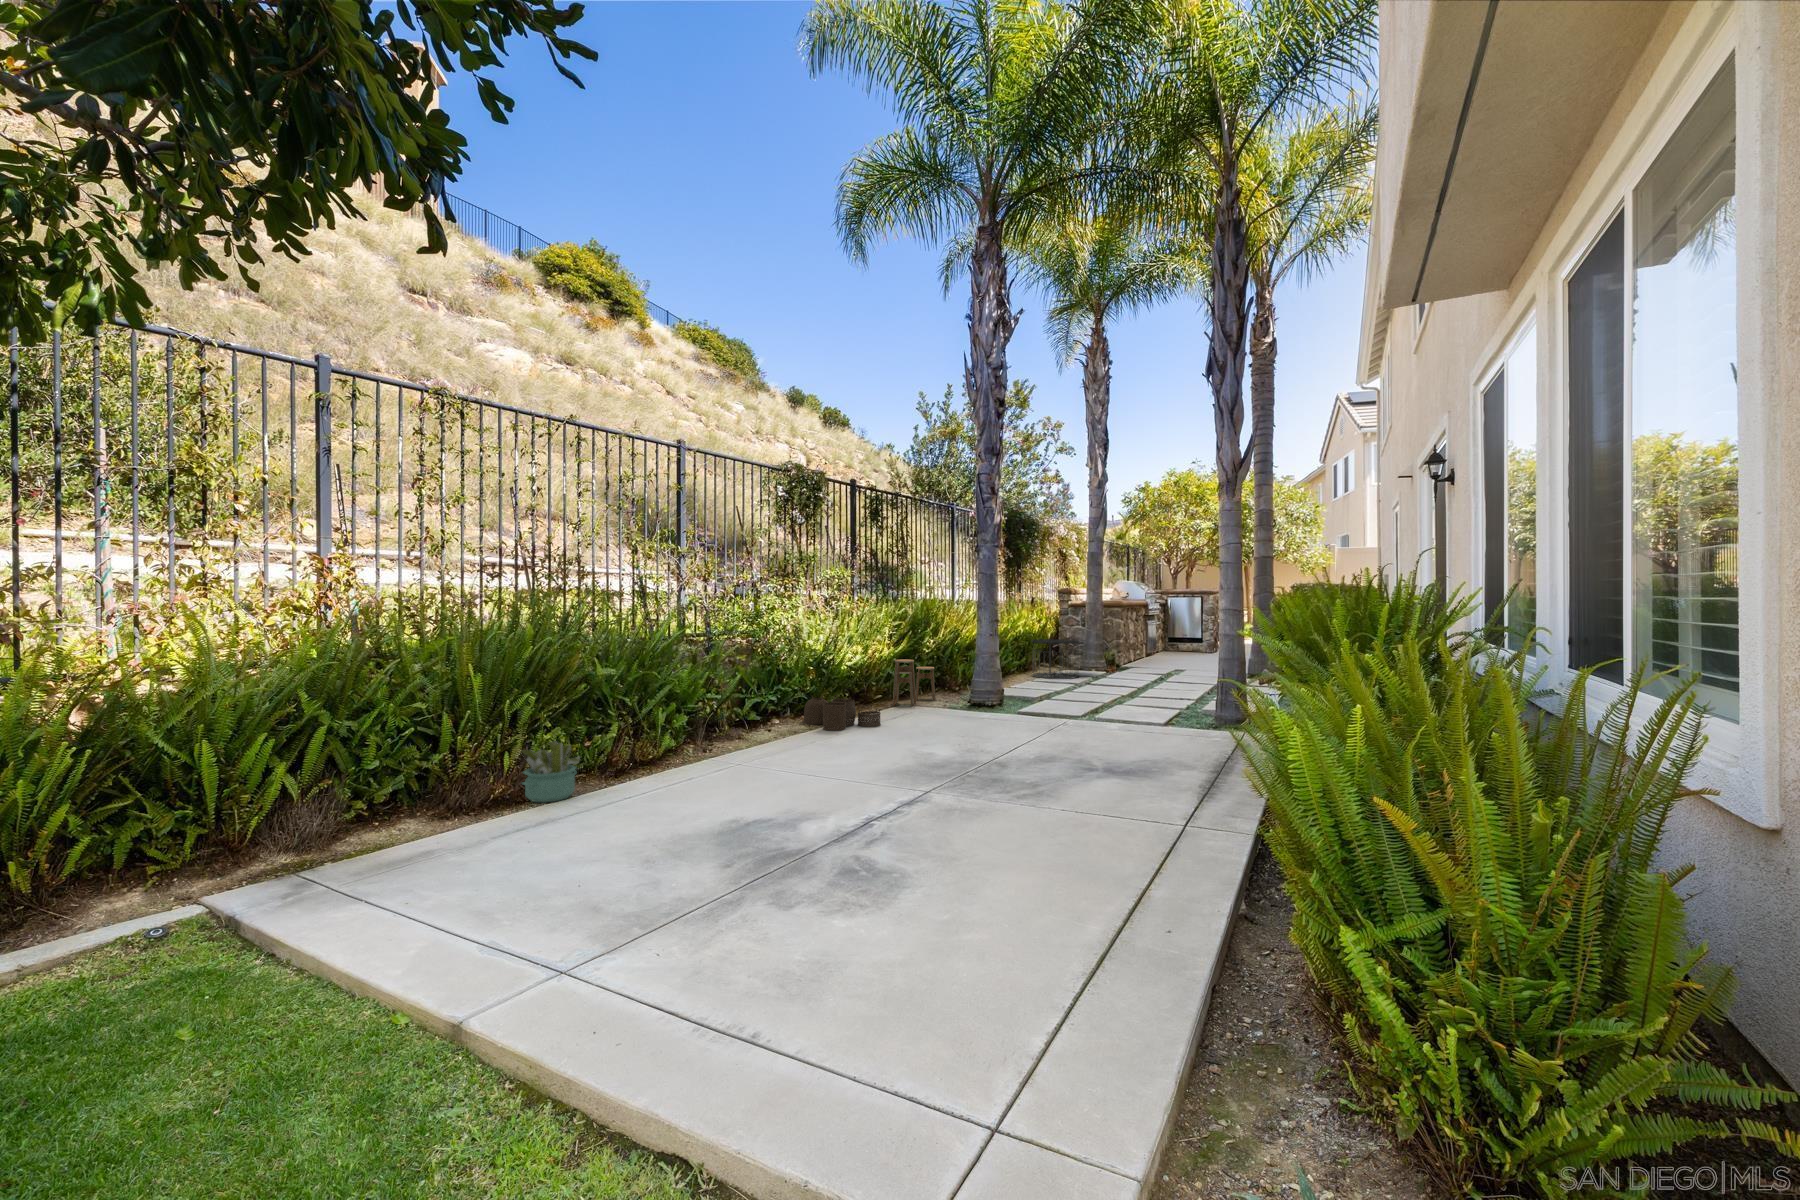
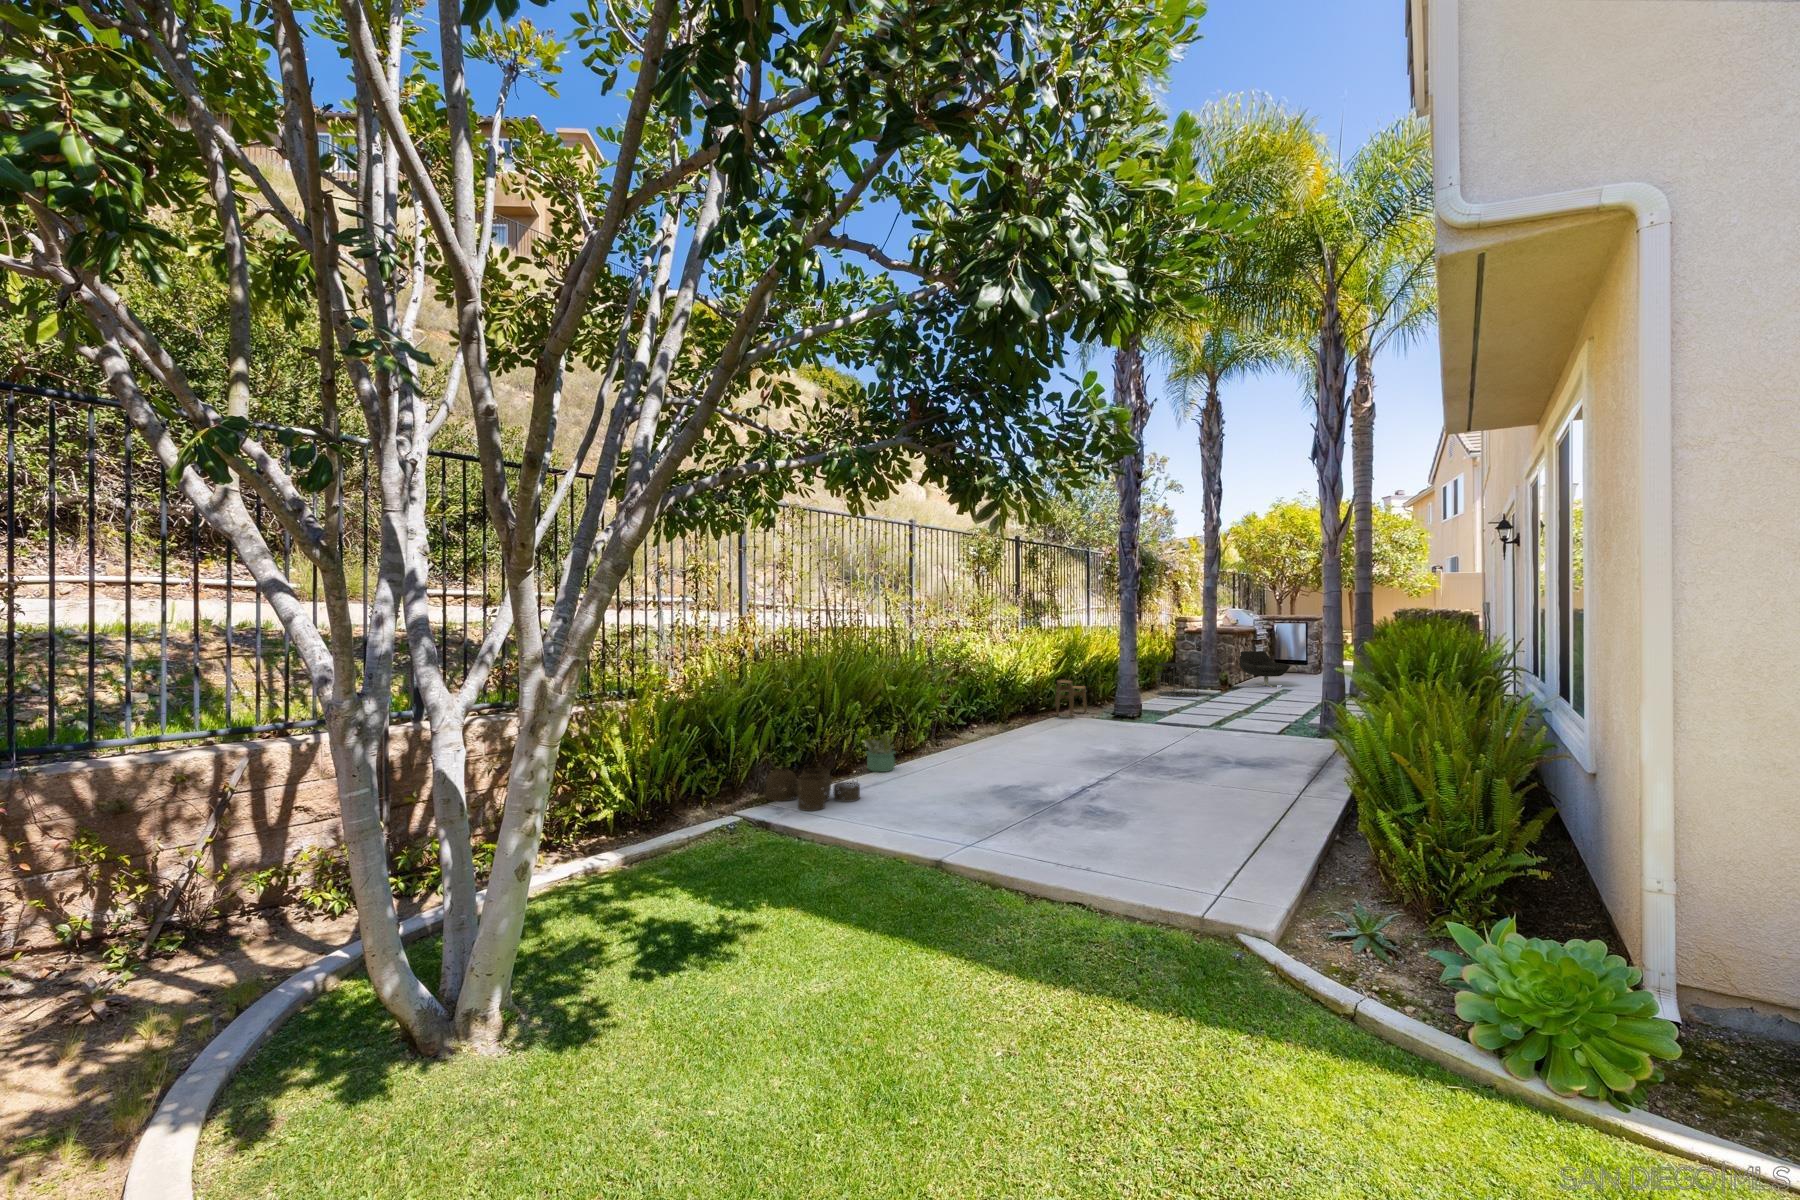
lounge chair: none [1127,627,1182,668] -> present [1239,651,1290,688]
woven basket: present [804,695,881,731] -> present [765,767,860,811]

